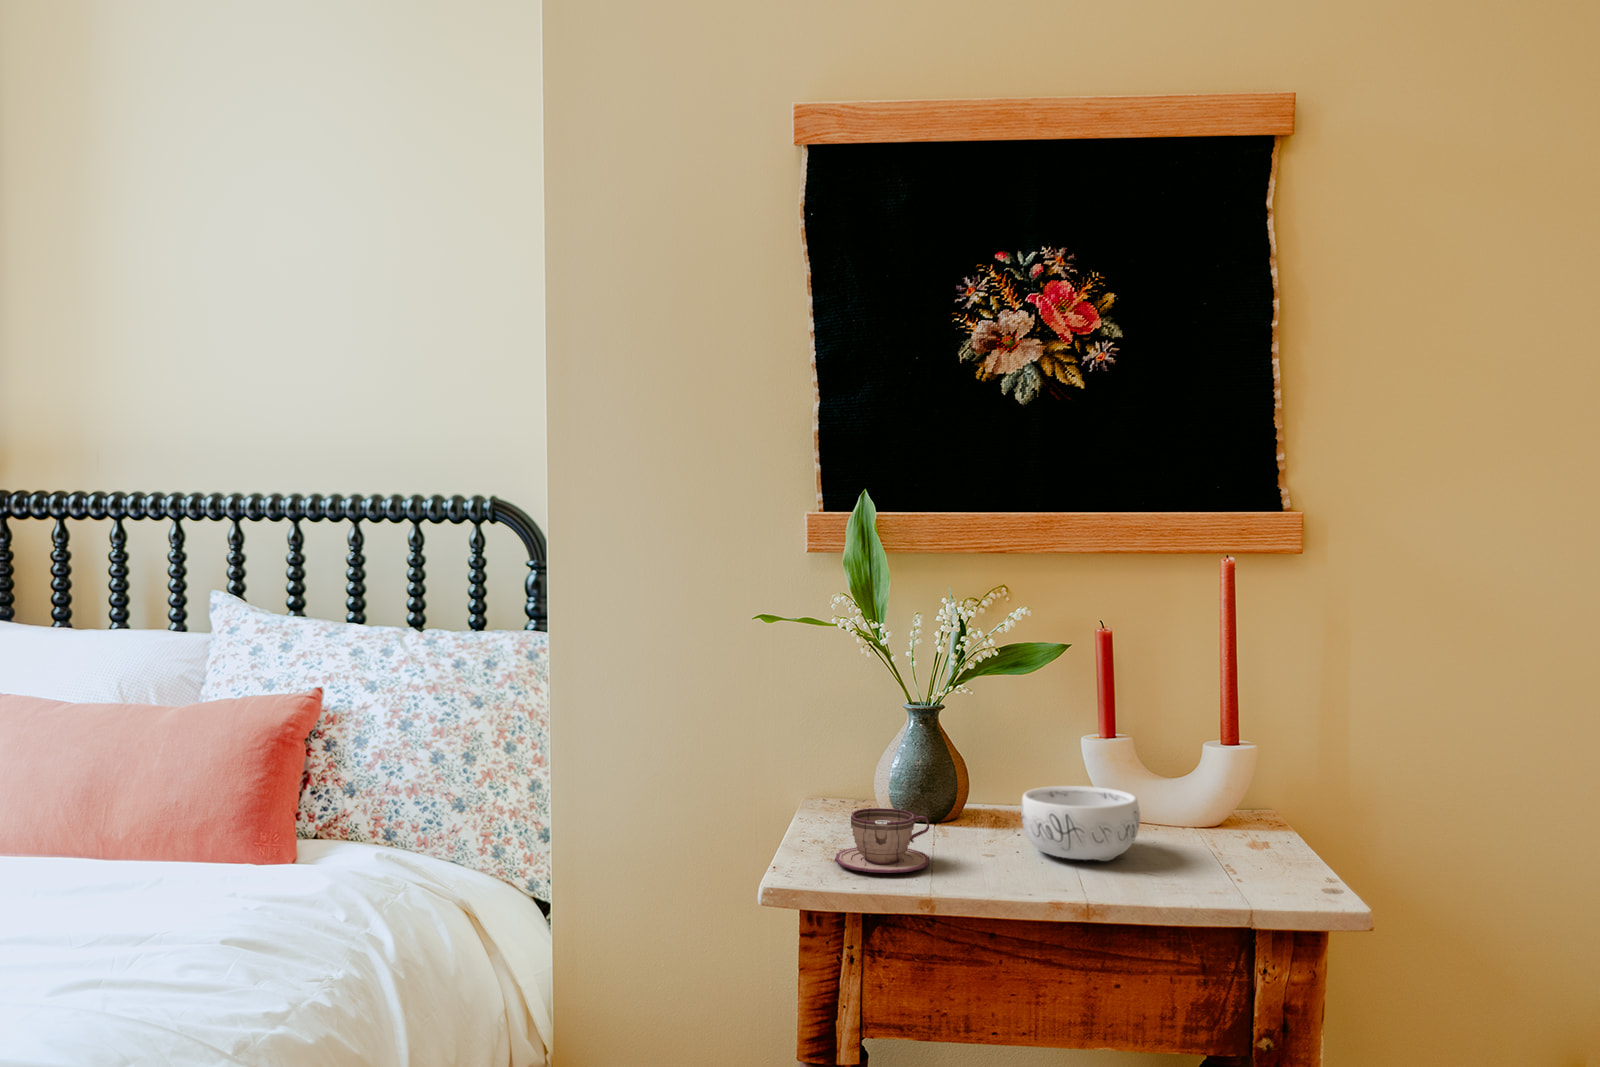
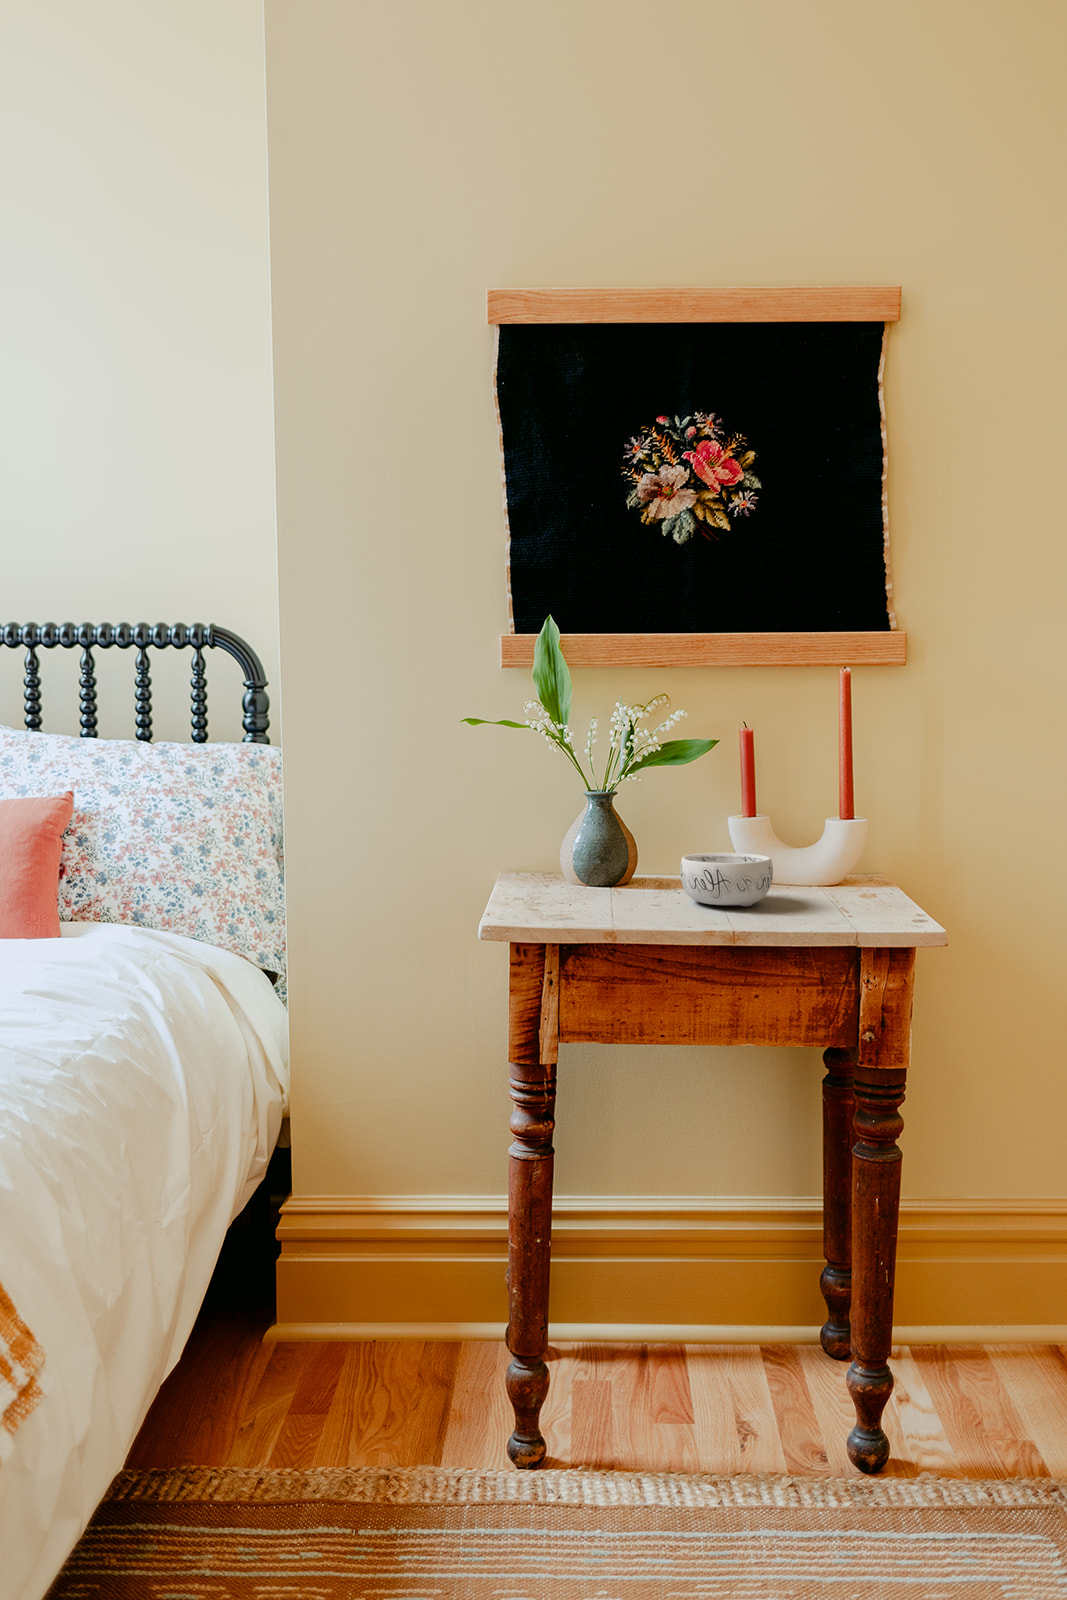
teacup: present [835,808,929,873] -> none [535,870,610,915]

